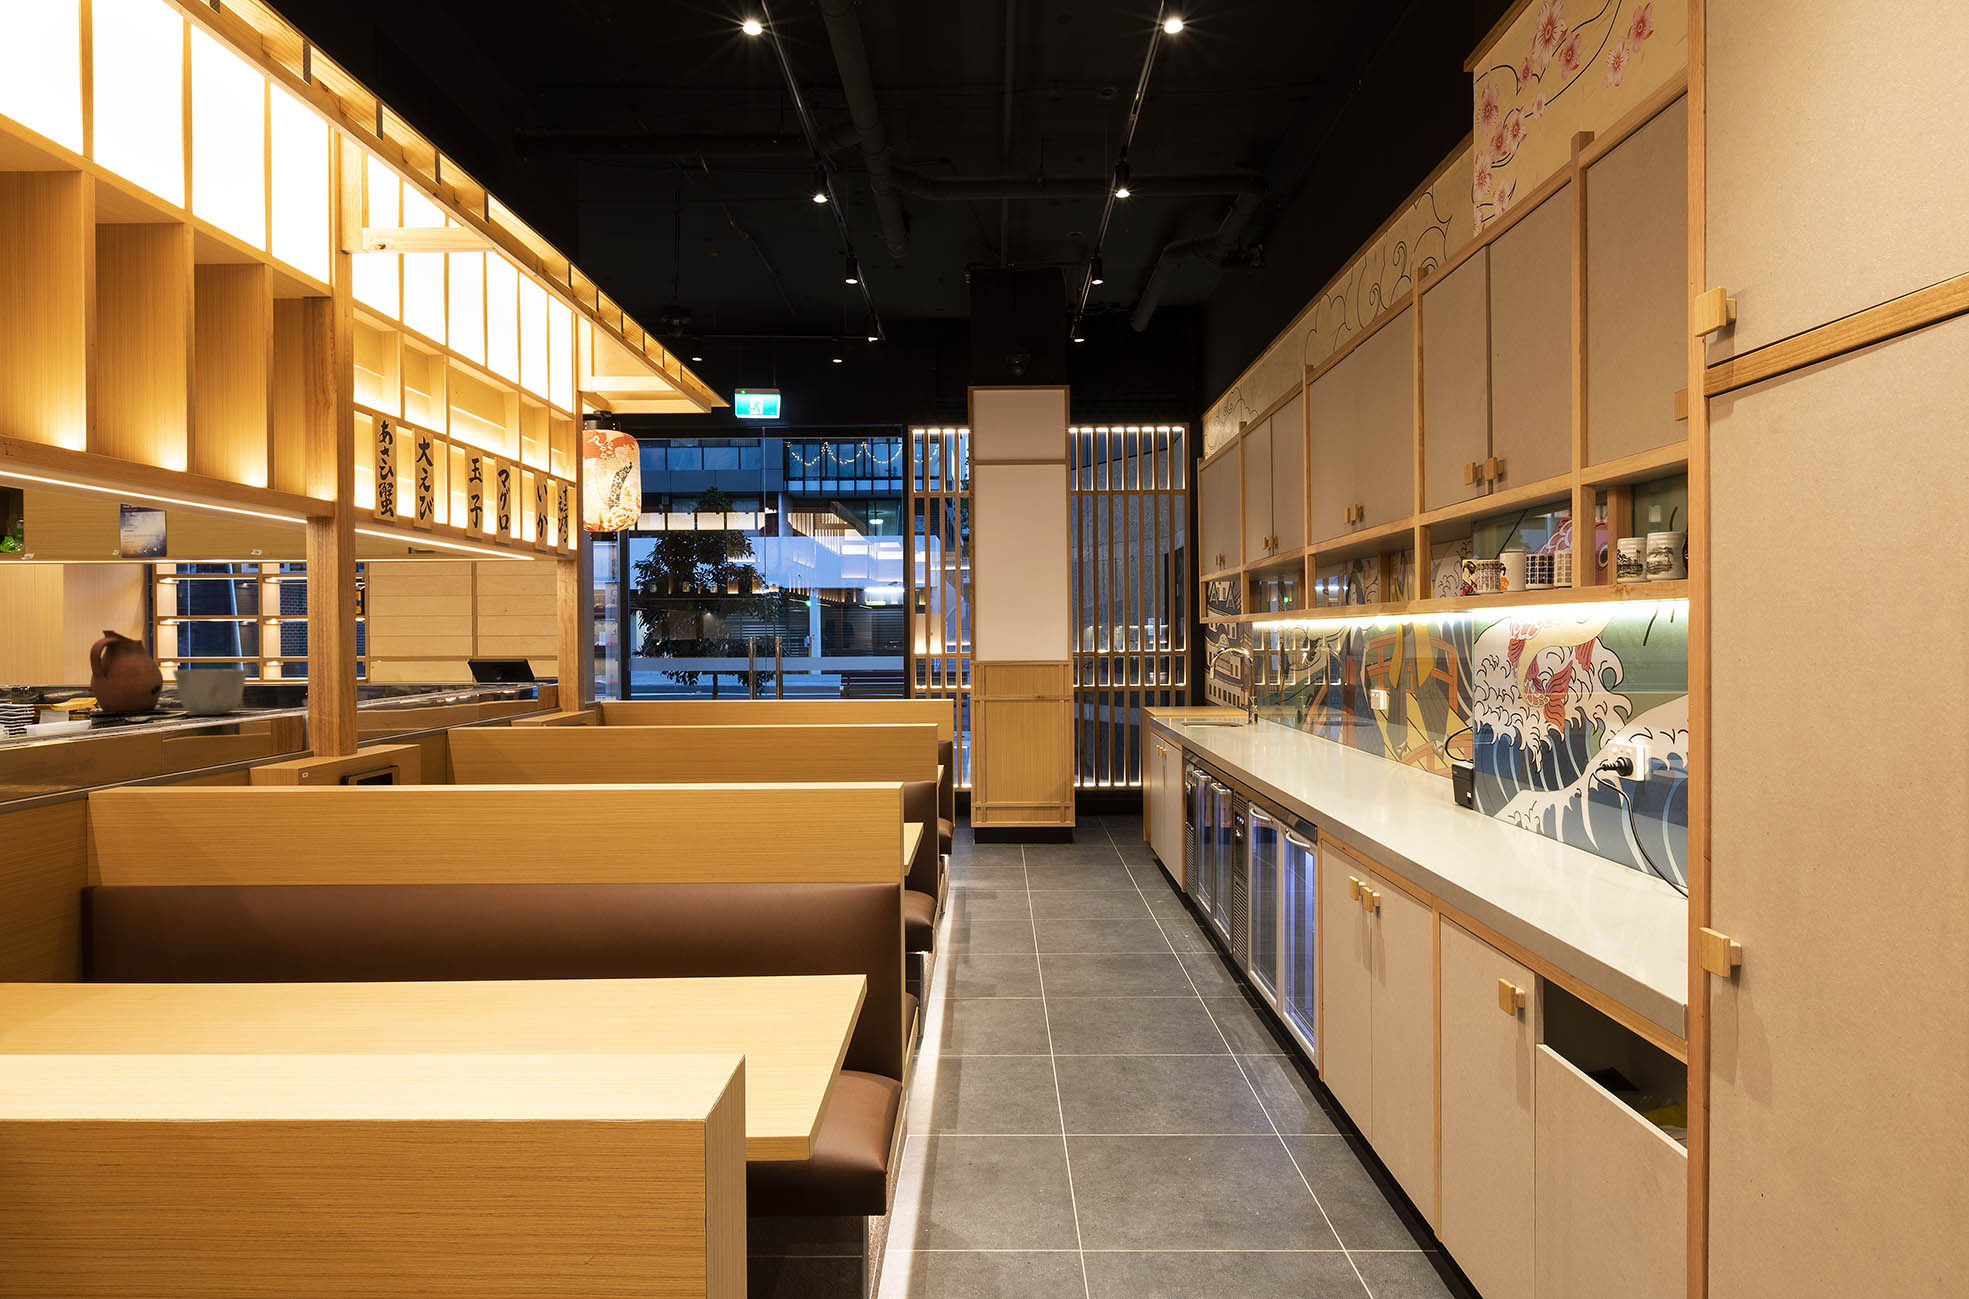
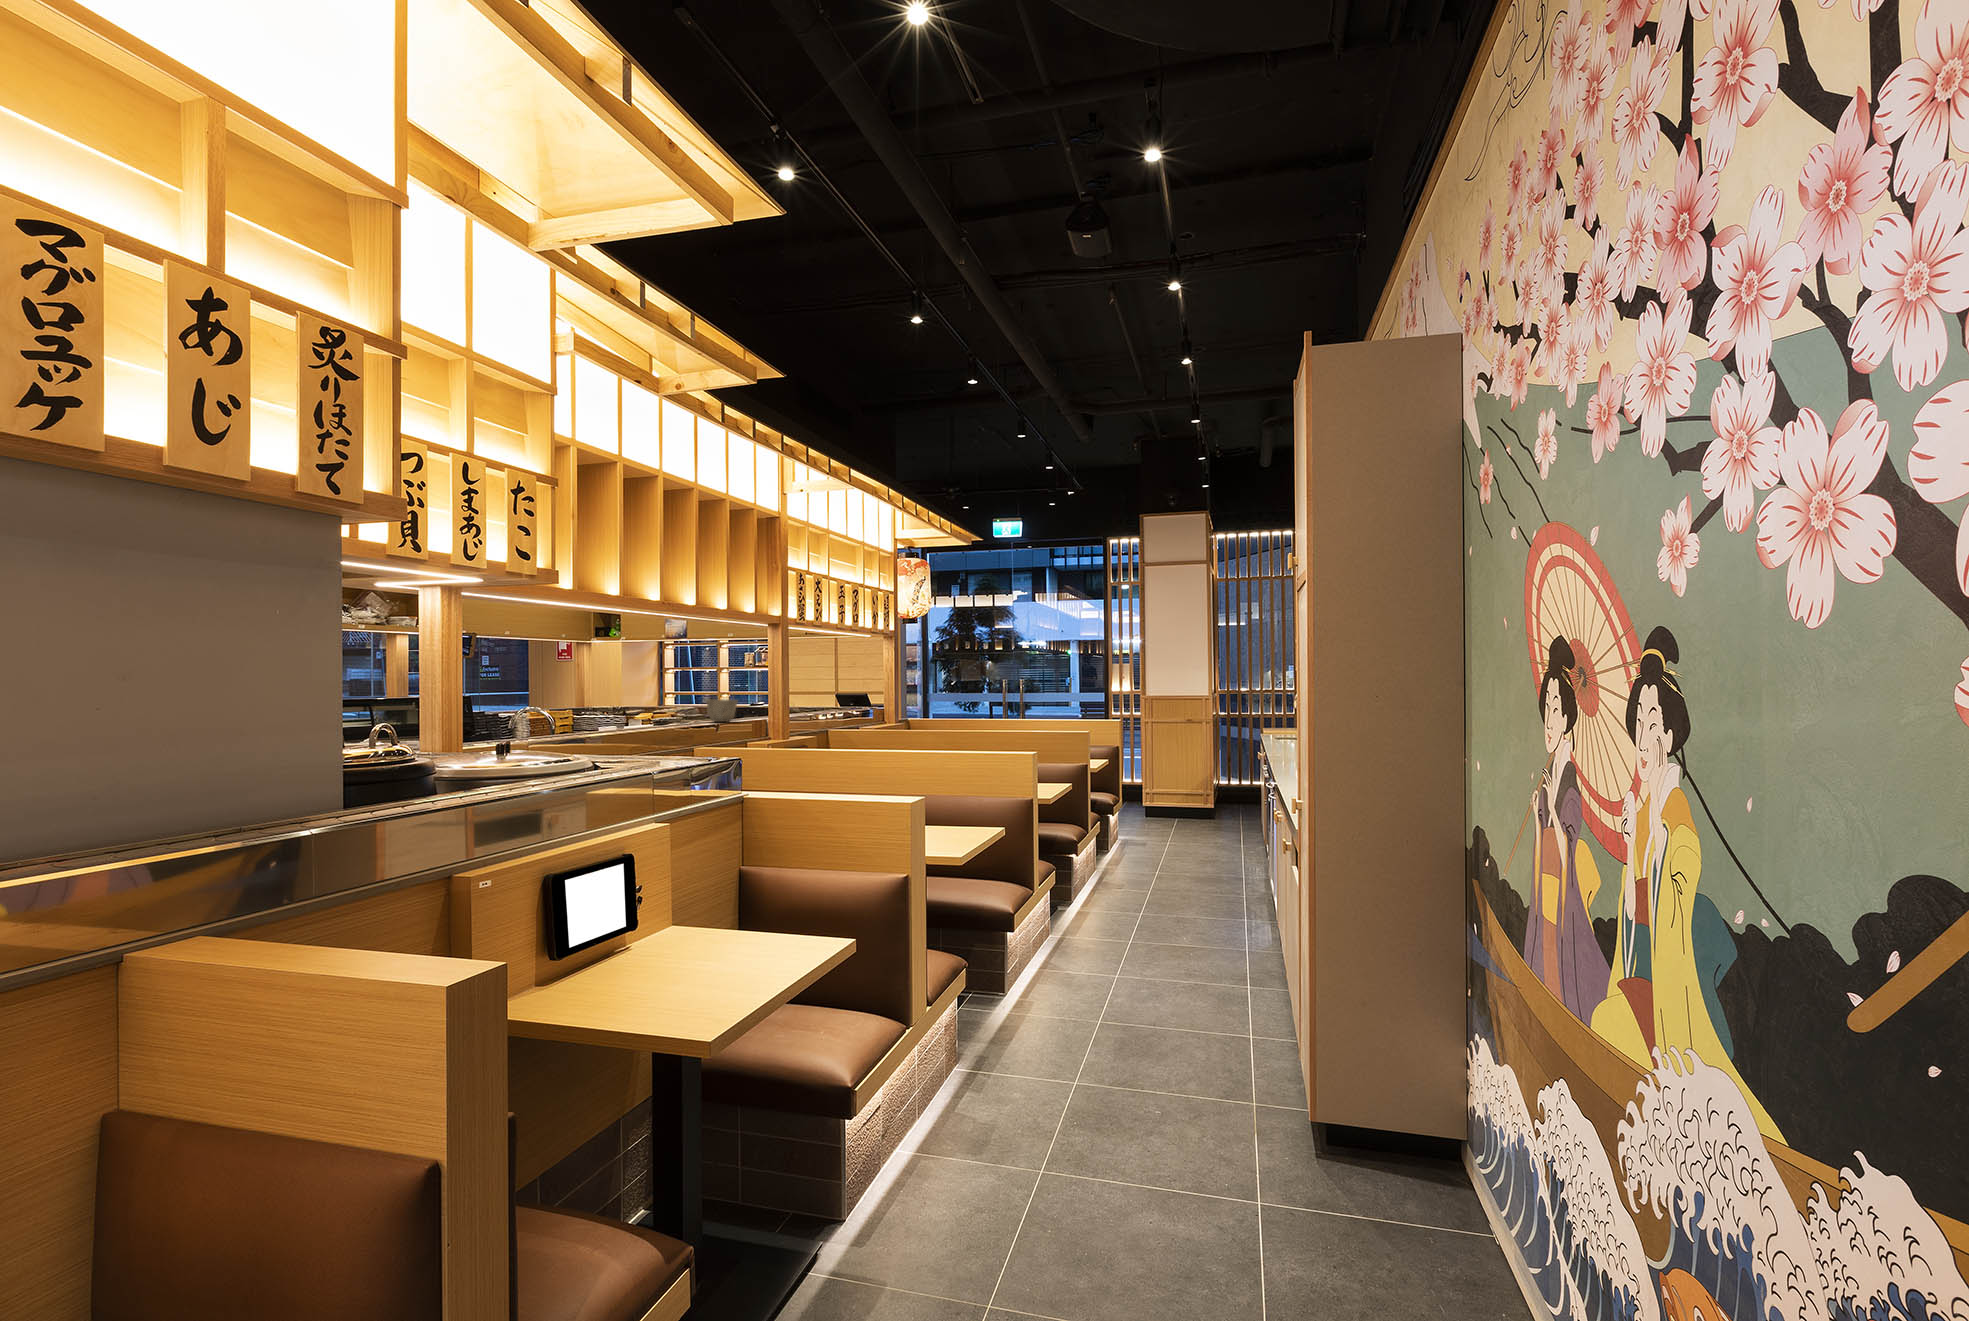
ceramic pitcher: present [88,630,170,714] -> none [666,680,703,721]

